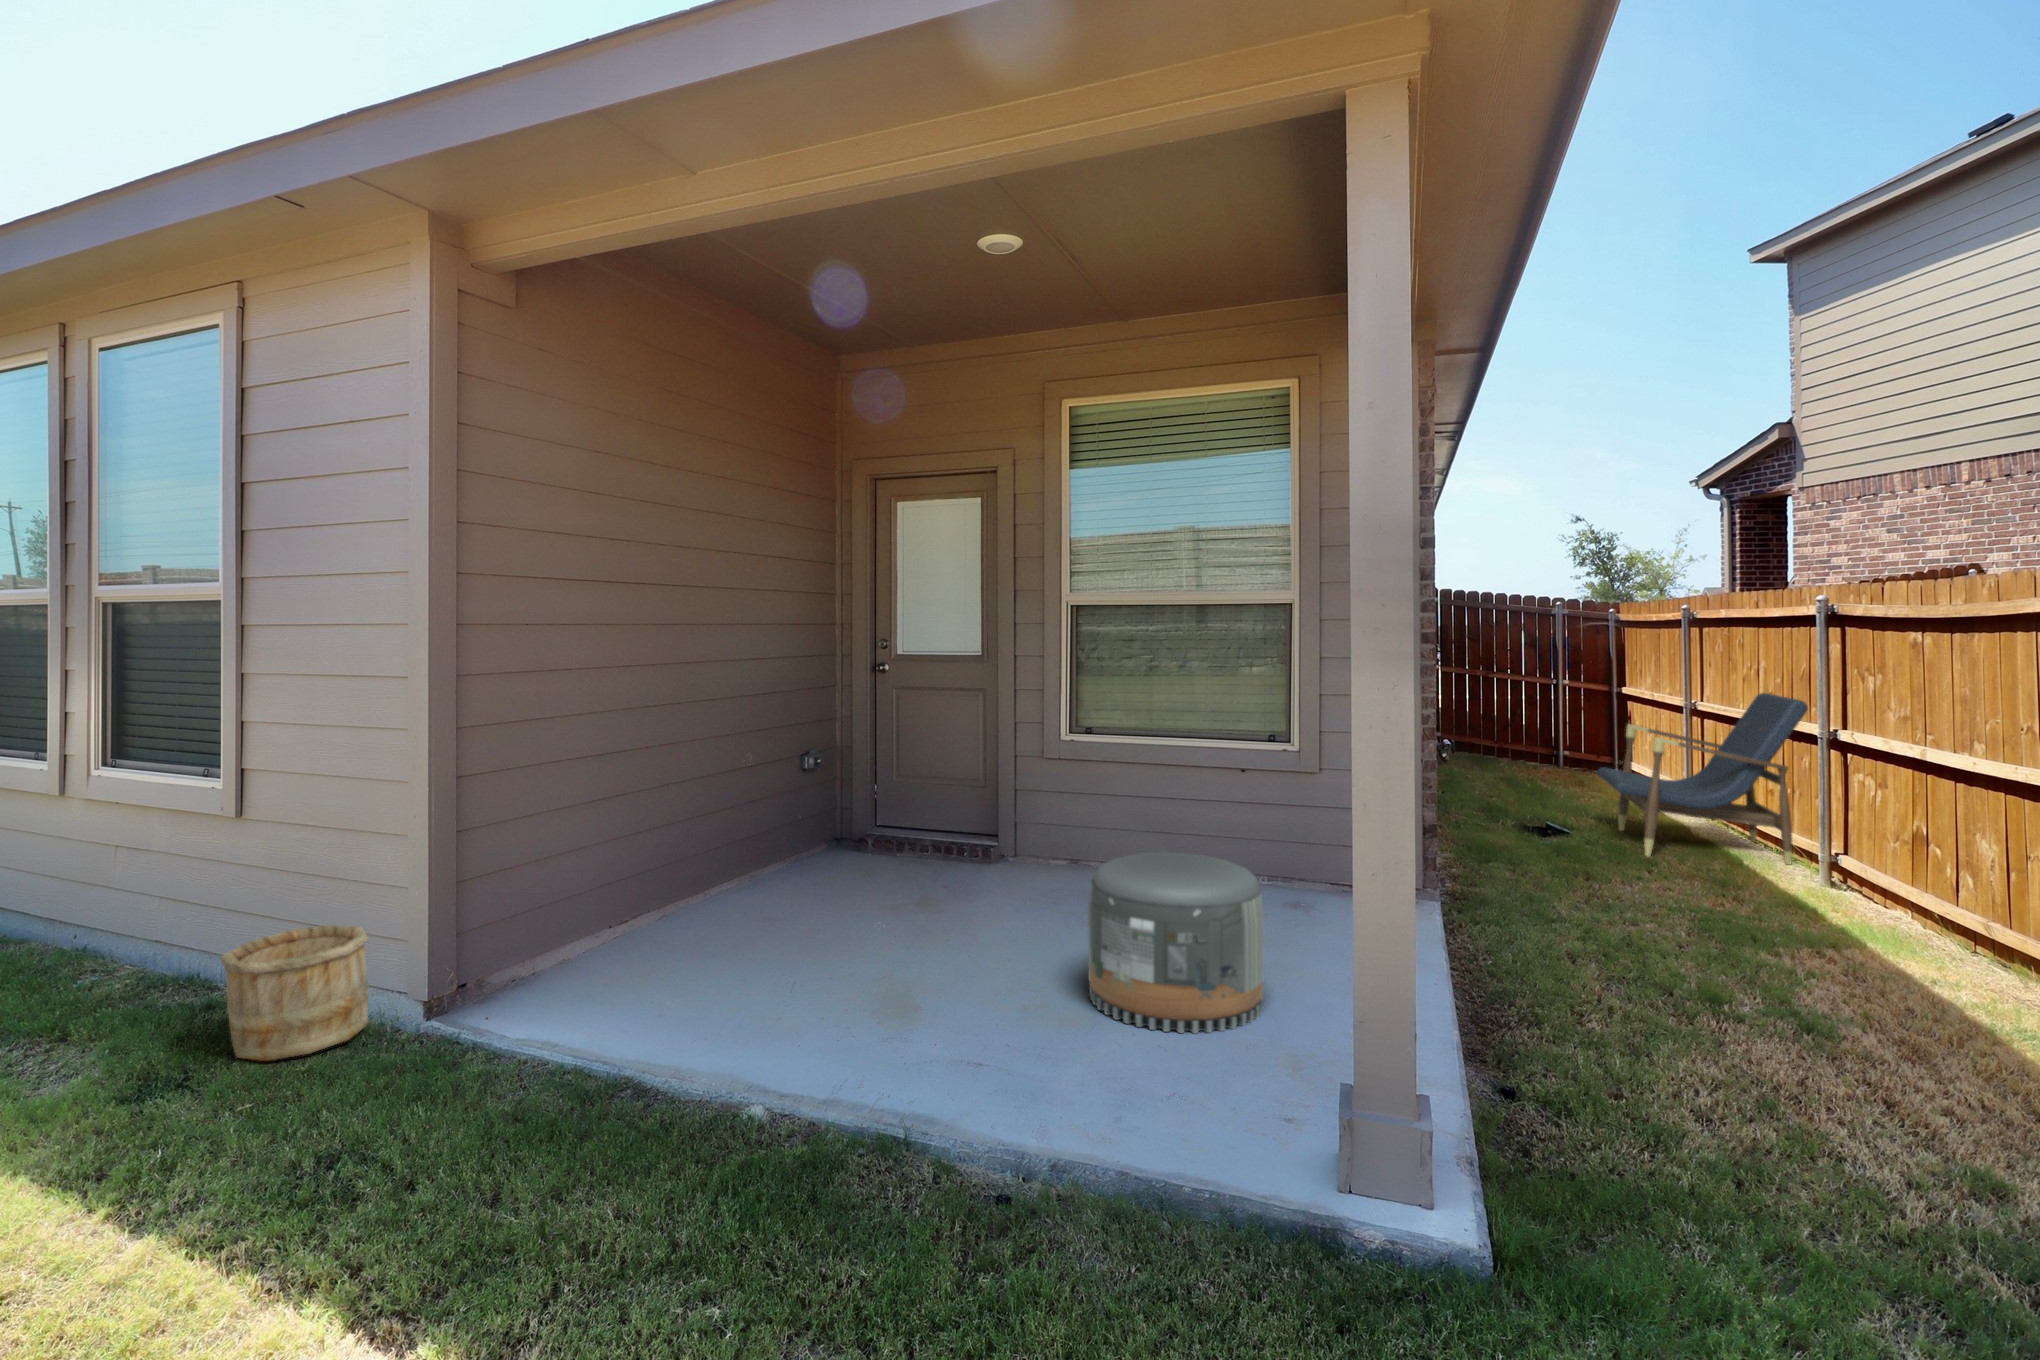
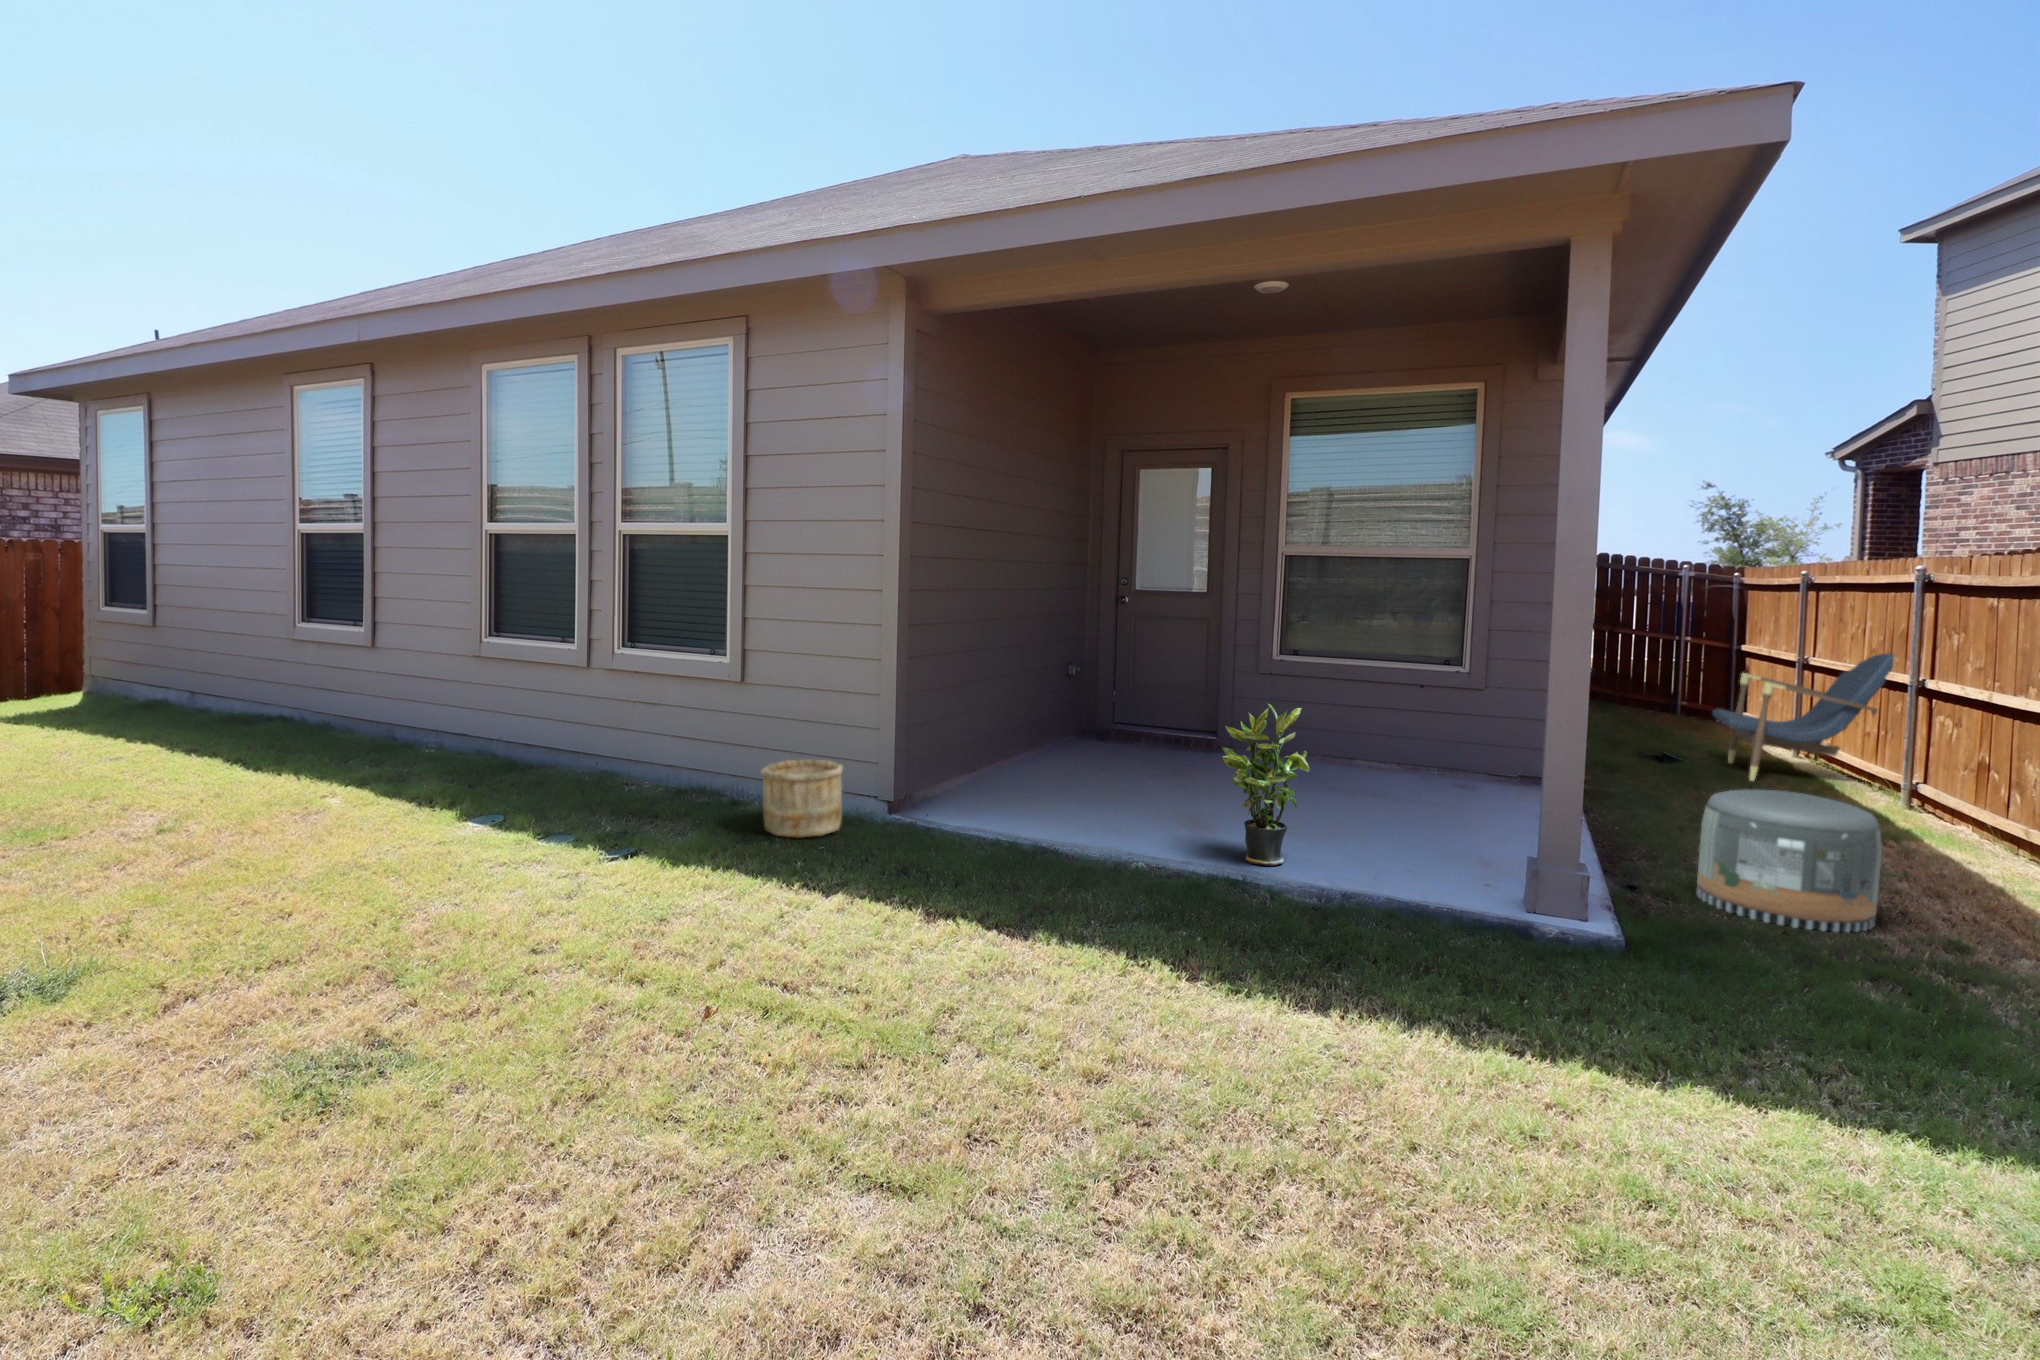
potted plant: none [887,826,1022,1084] -> present [1222,703,1310,866]
pouf: present [1088,852,1264,1034] -> present [1697,789,1882,932]

